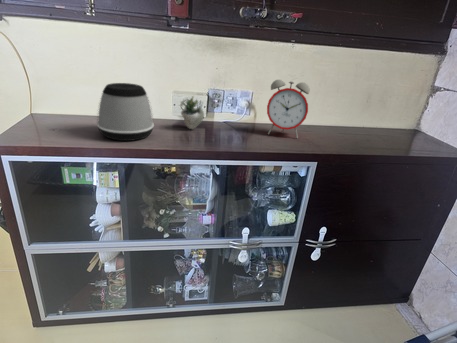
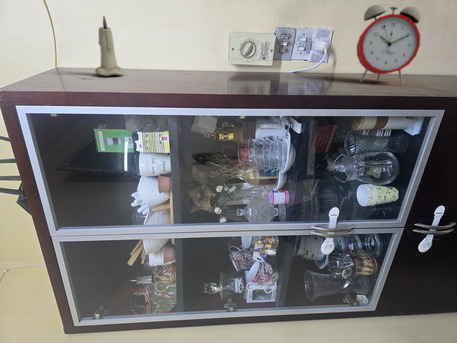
candle: none [64,80,88,126] -> present [95,16,125,76]
speaker: present [97,83,154,141] -> none [138,13,212,88]
succulent plant: present [181,97,204,129] -> none [244,30,301,78]

